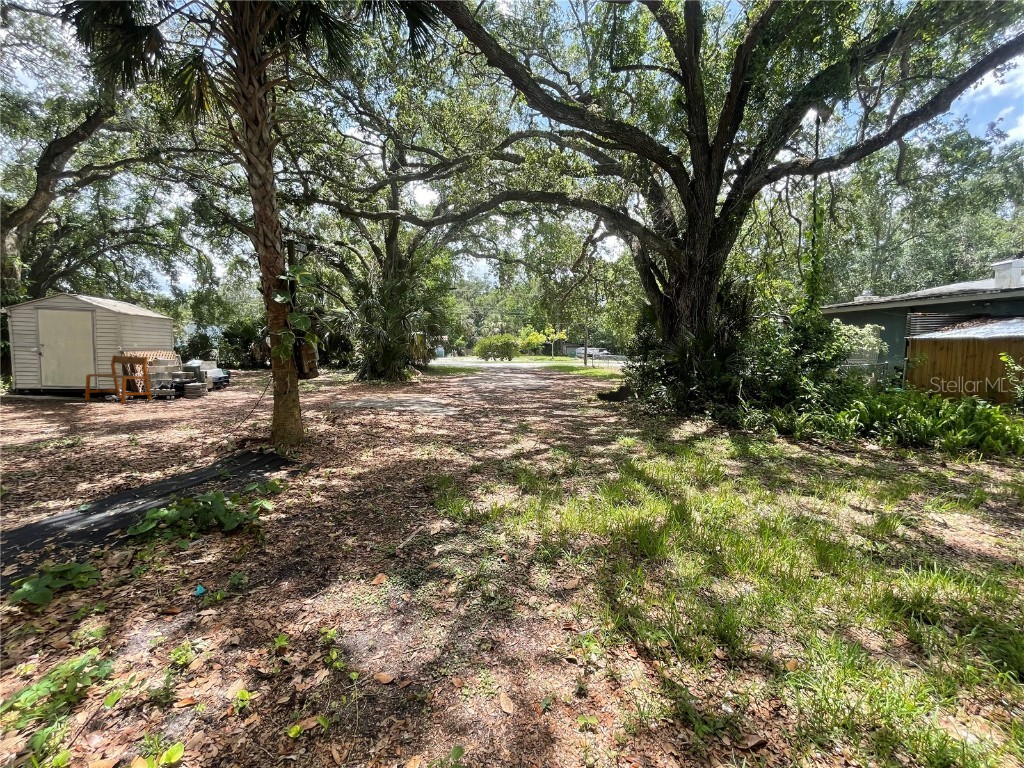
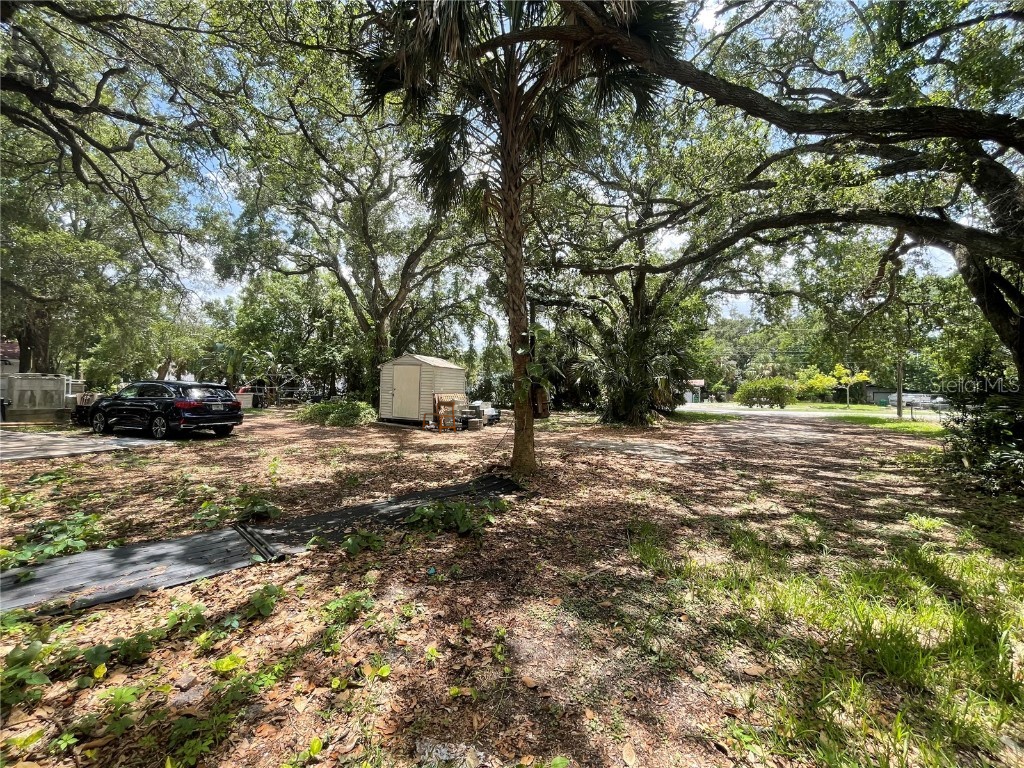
lounge chair: present [596,385,631,409] -> none [890,445,957,479]

